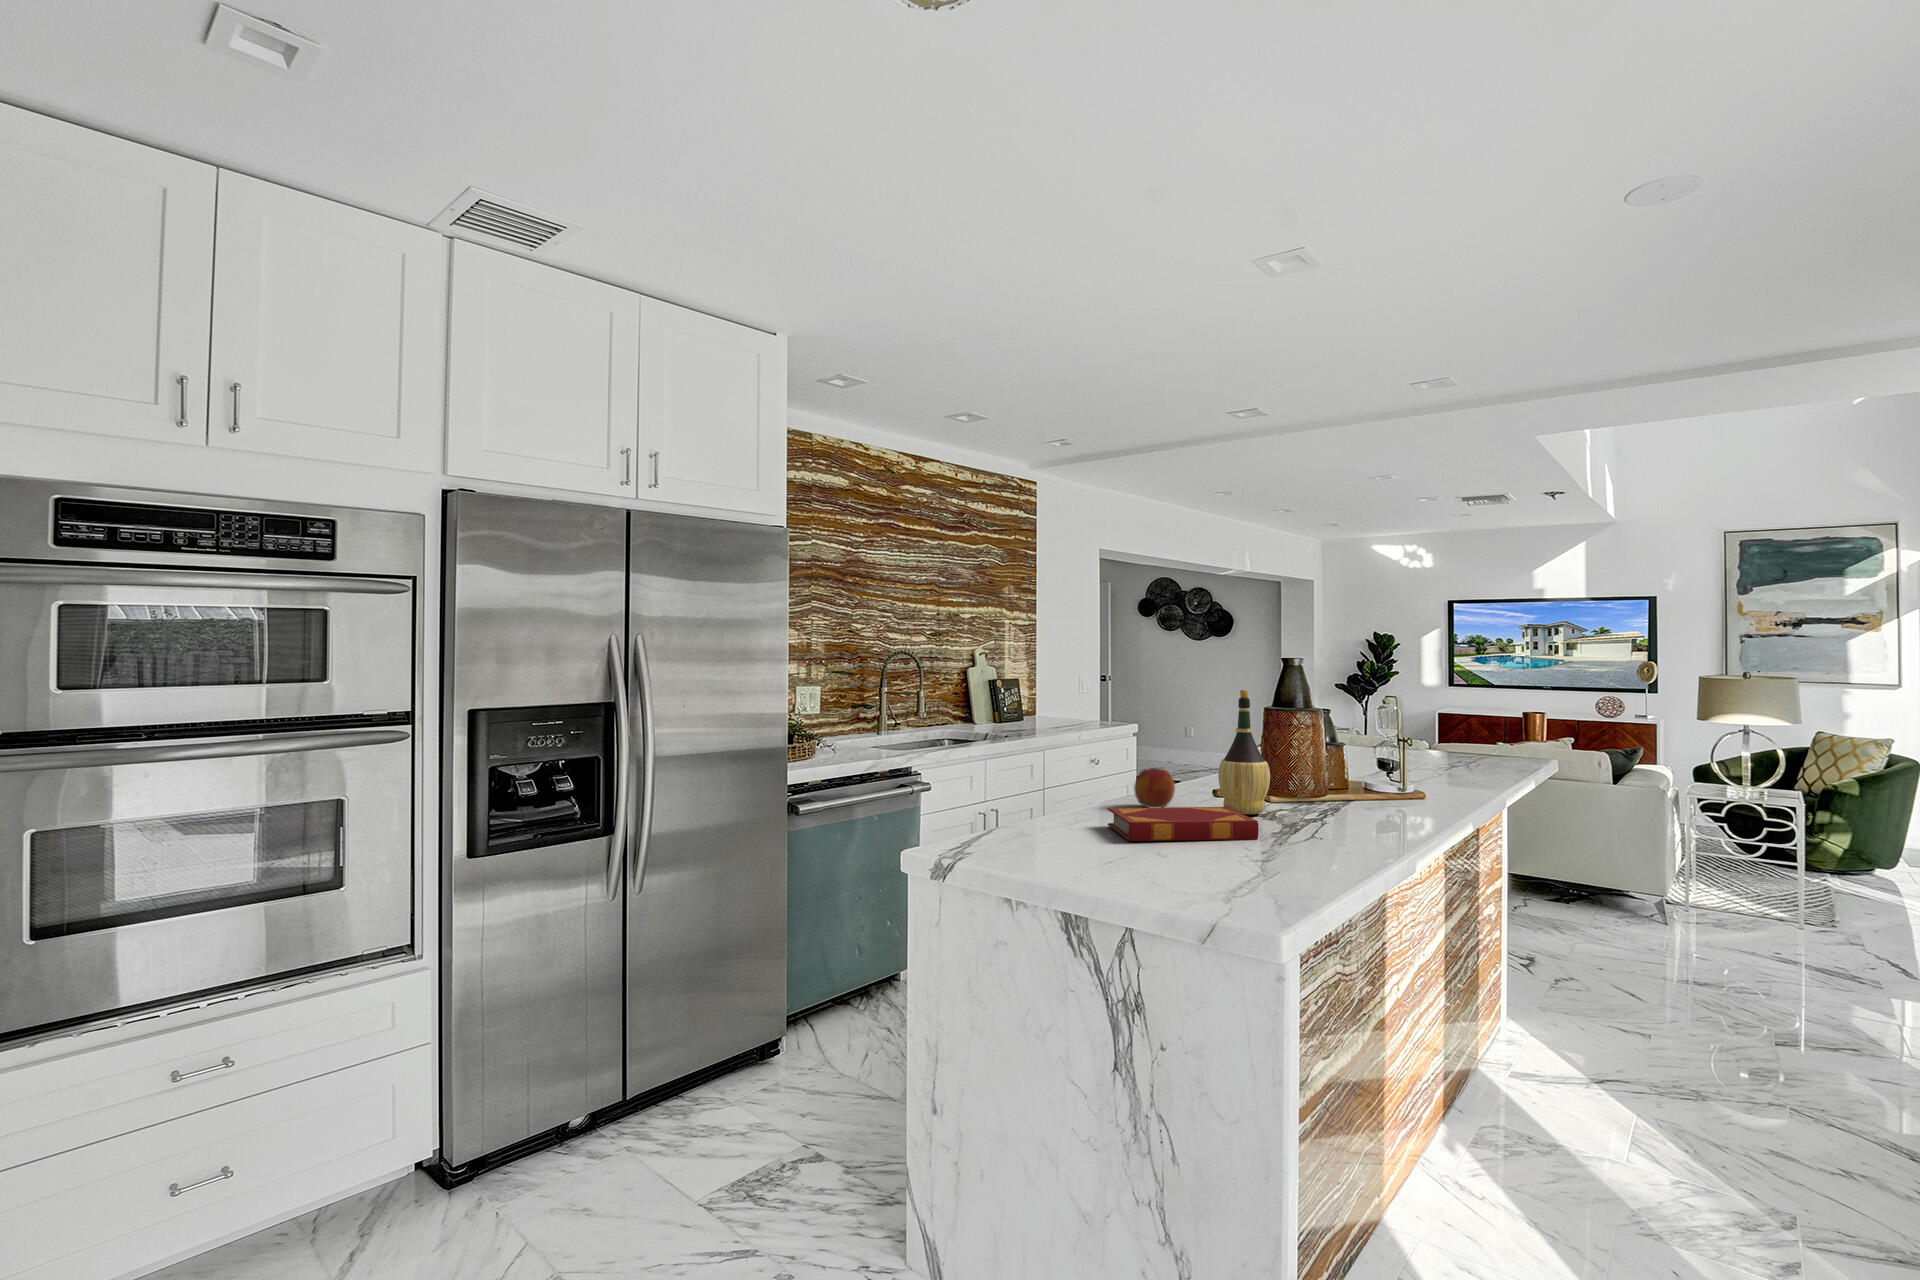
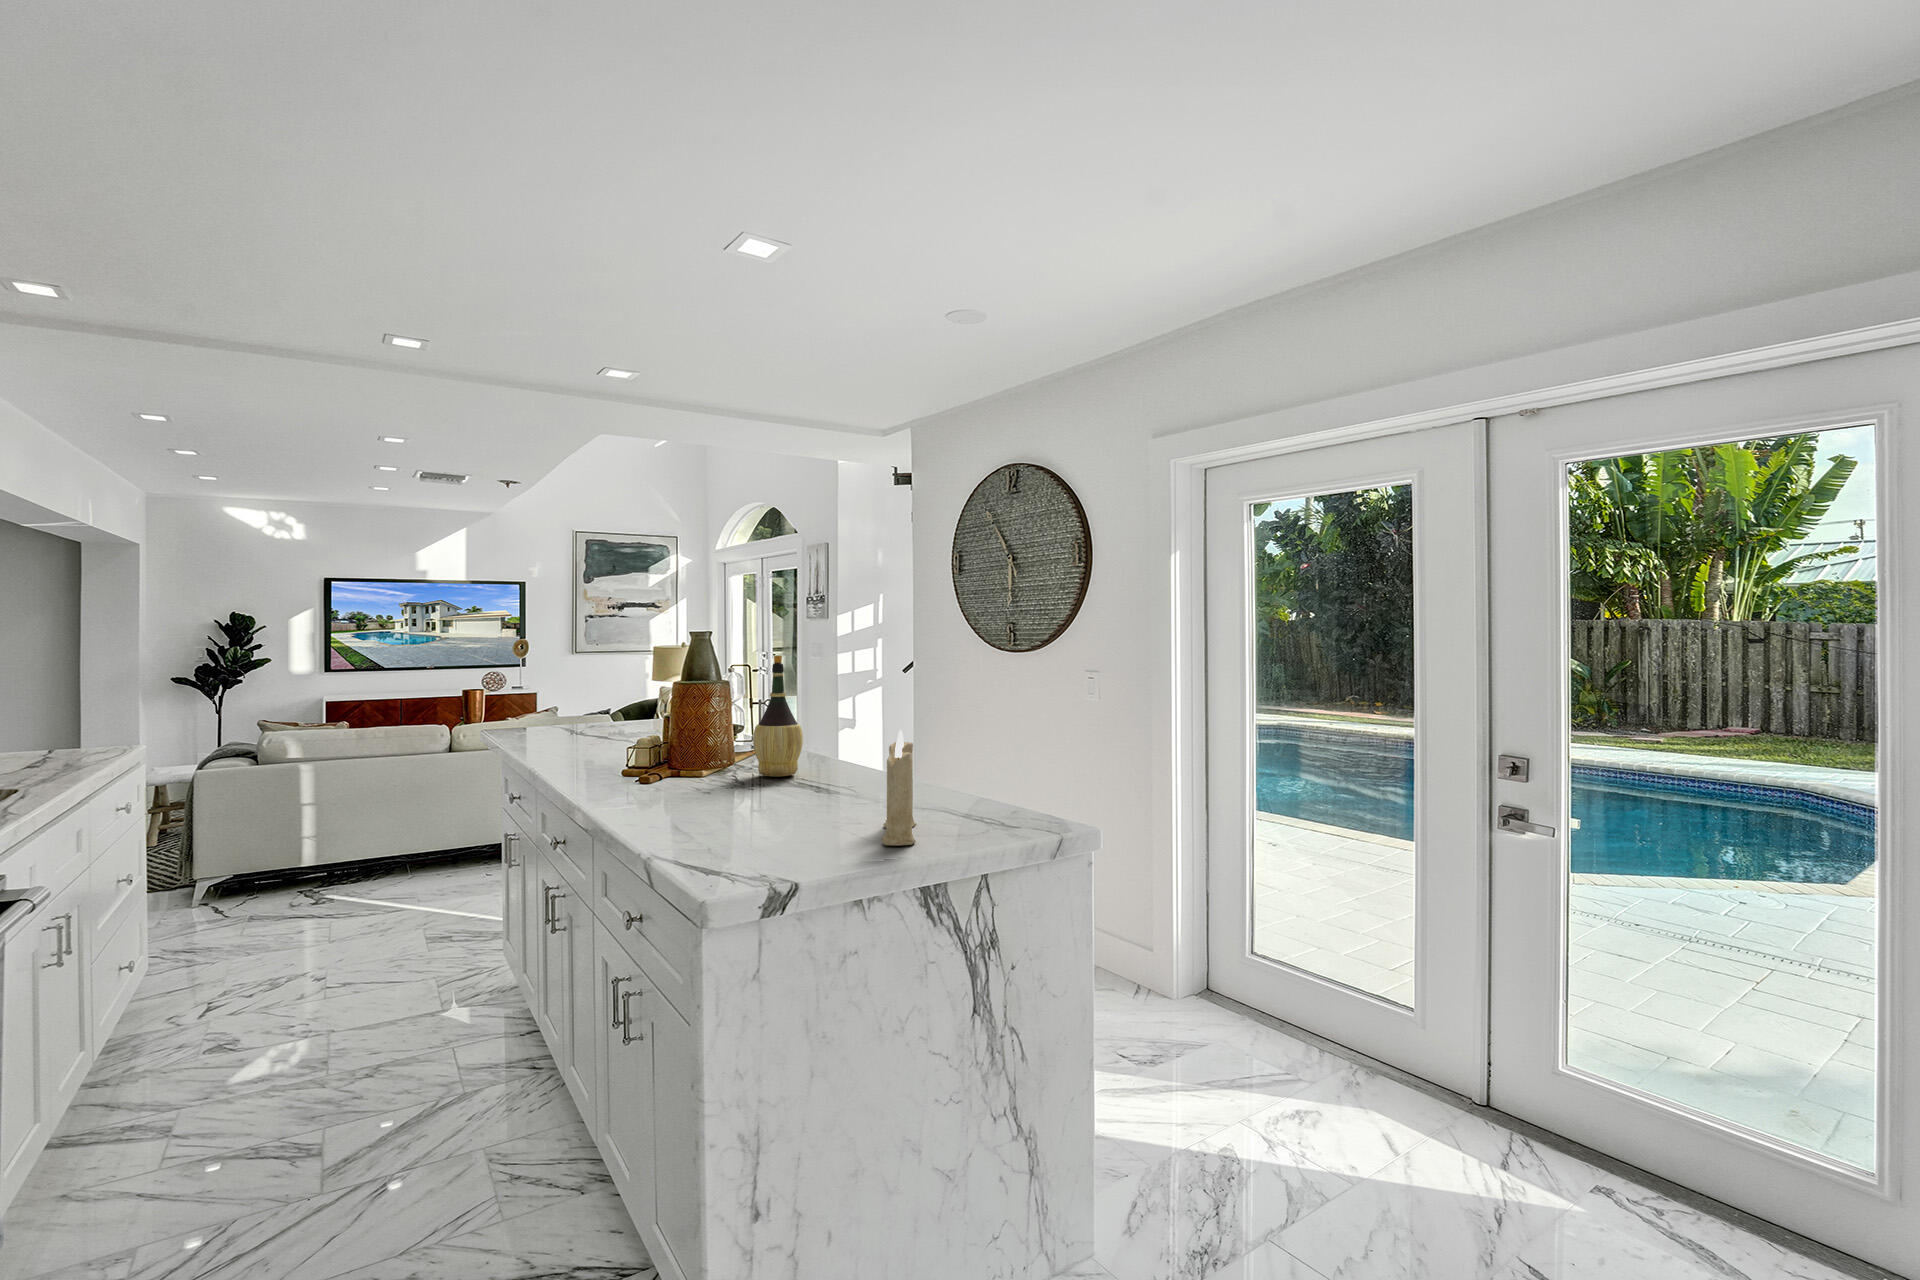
candle: none [1019,763,1119,868] -> present [882,730,916,846]
apple: present [1134,768,1175,808] -> none [674,745,718,789]
hardback book: present [1107,807,1259,841] -> none [757,768,885,810]

